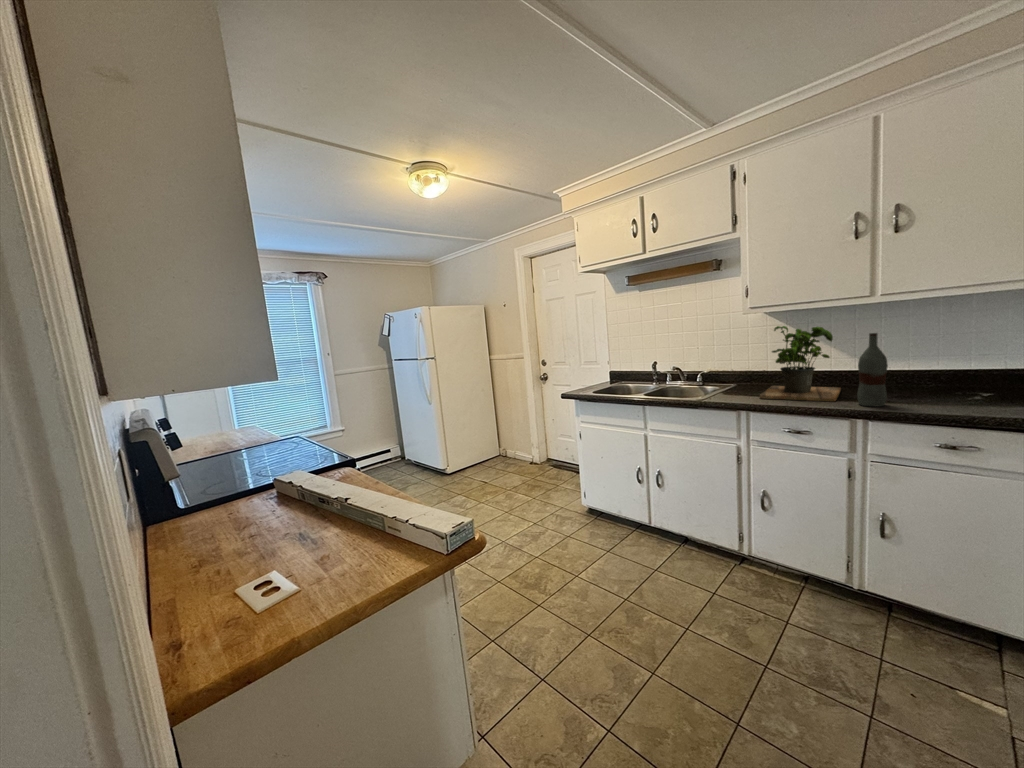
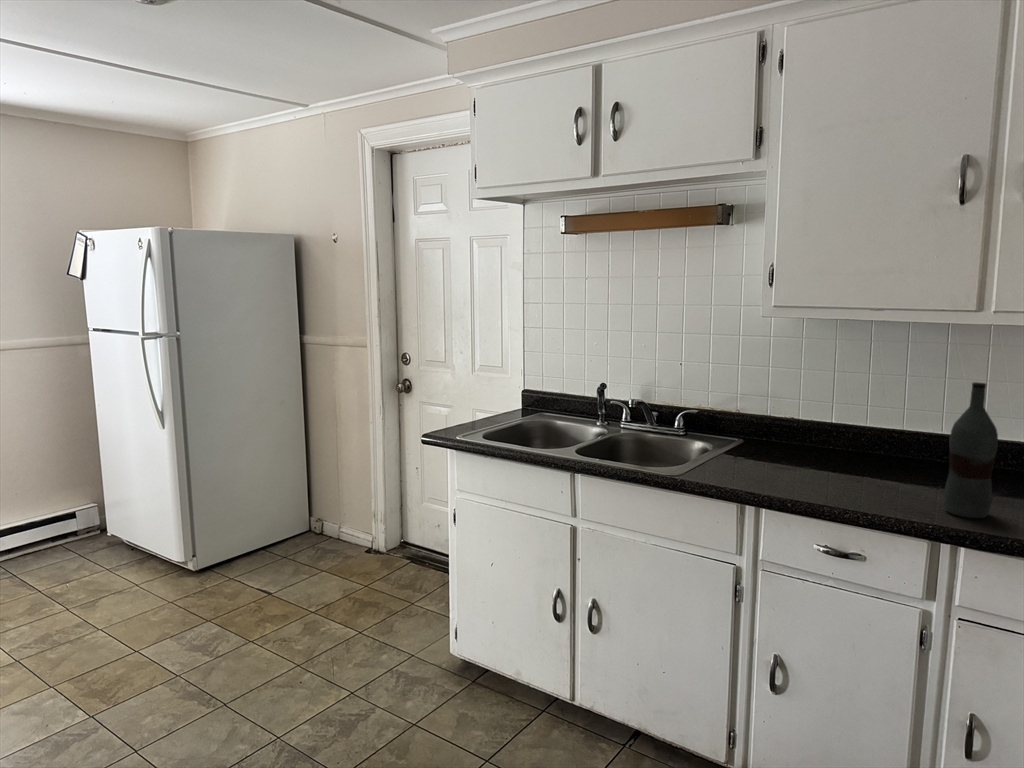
potted plant: present [760,326,841,401] -> none [780,346,916,499]

